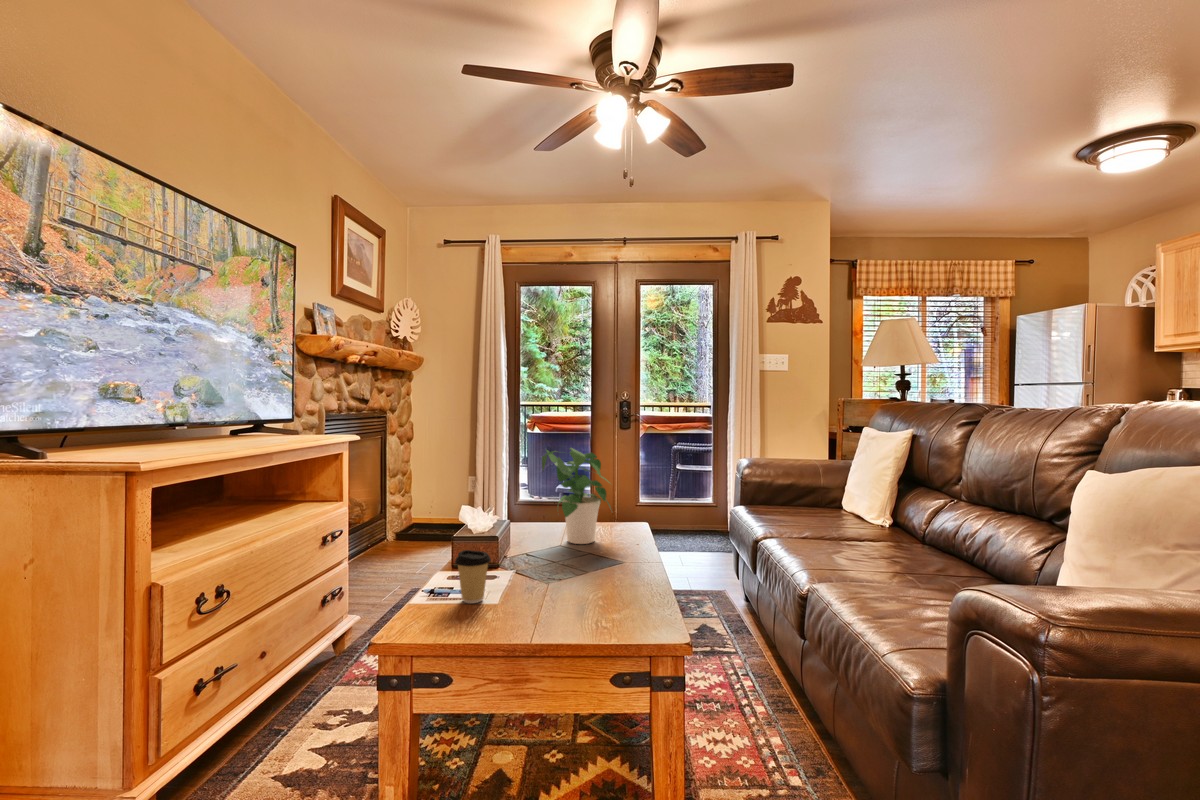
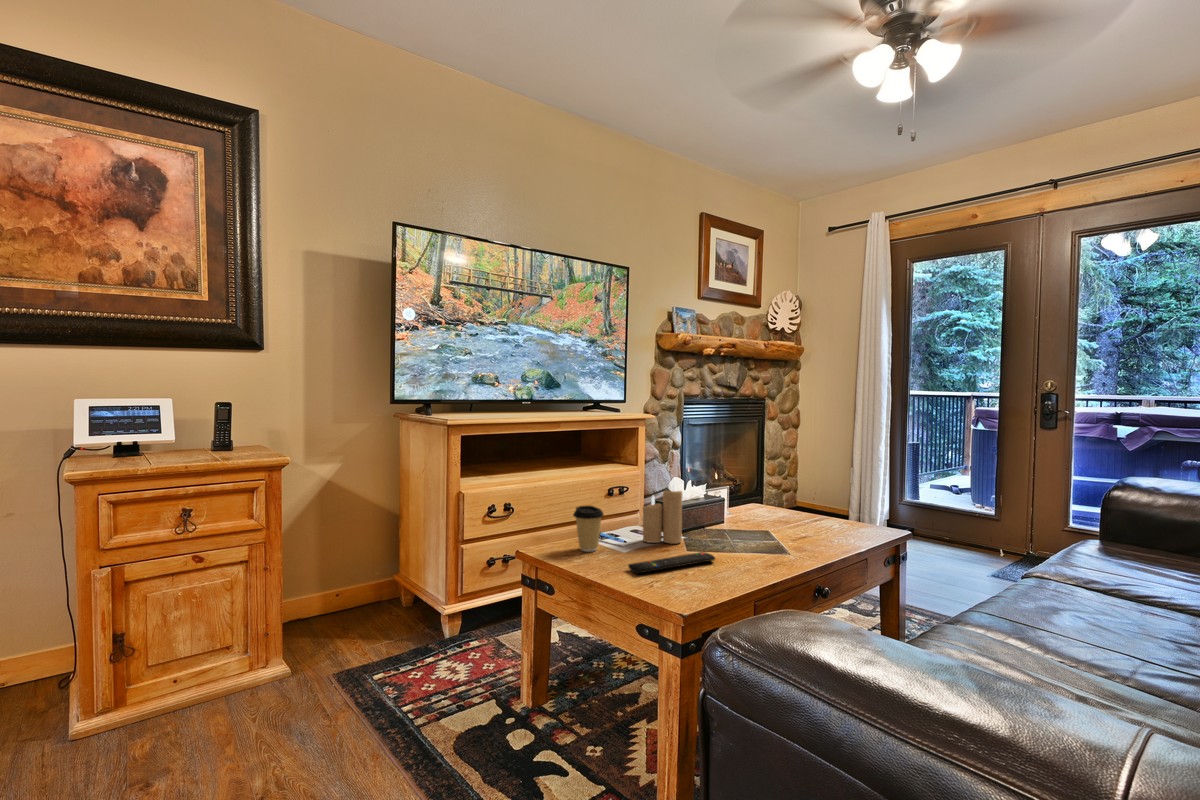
potted plant: present [542,448,611,544] -> none [741,427,818,540]
candle: none [494,509,531,576] -> present [643,484,682,544]
remote control: none [552,569,592,604] -> present [628,552,715,574]

